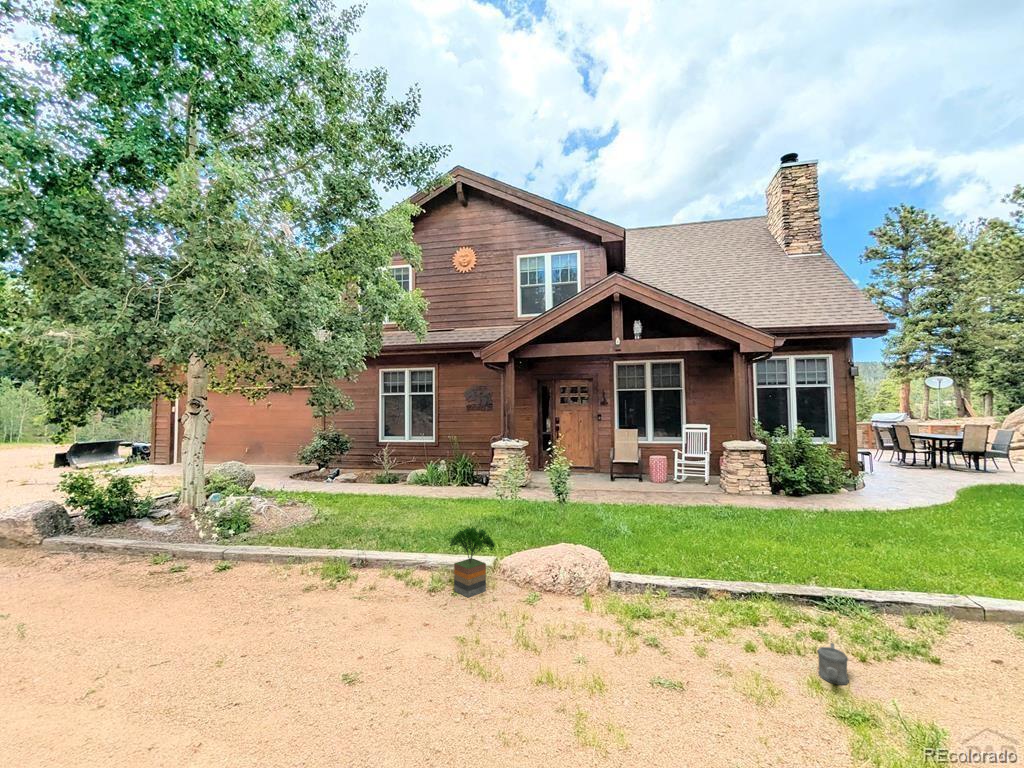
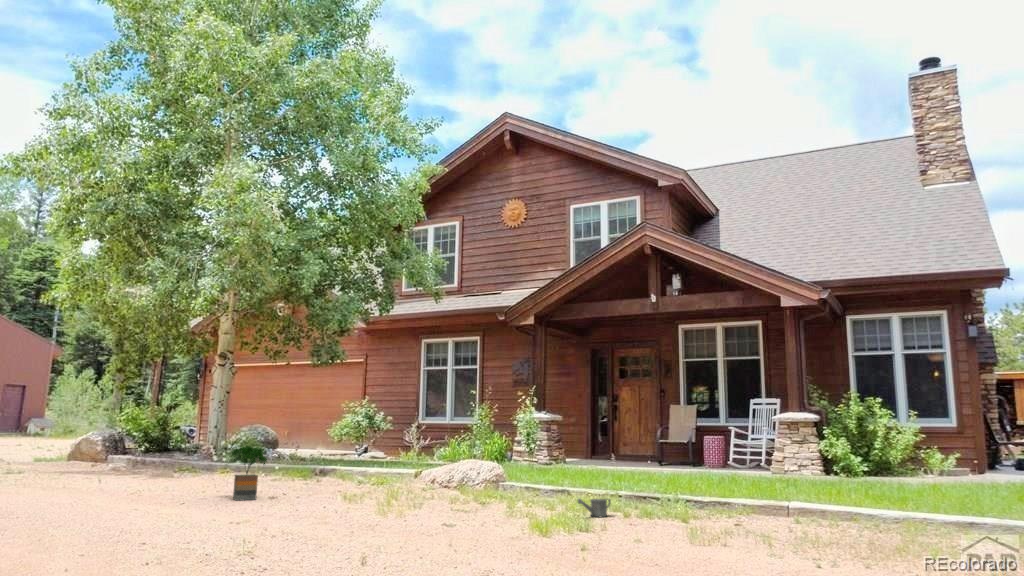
potted tree: present [450,528,495,597] -> present [232,446,267,501]

